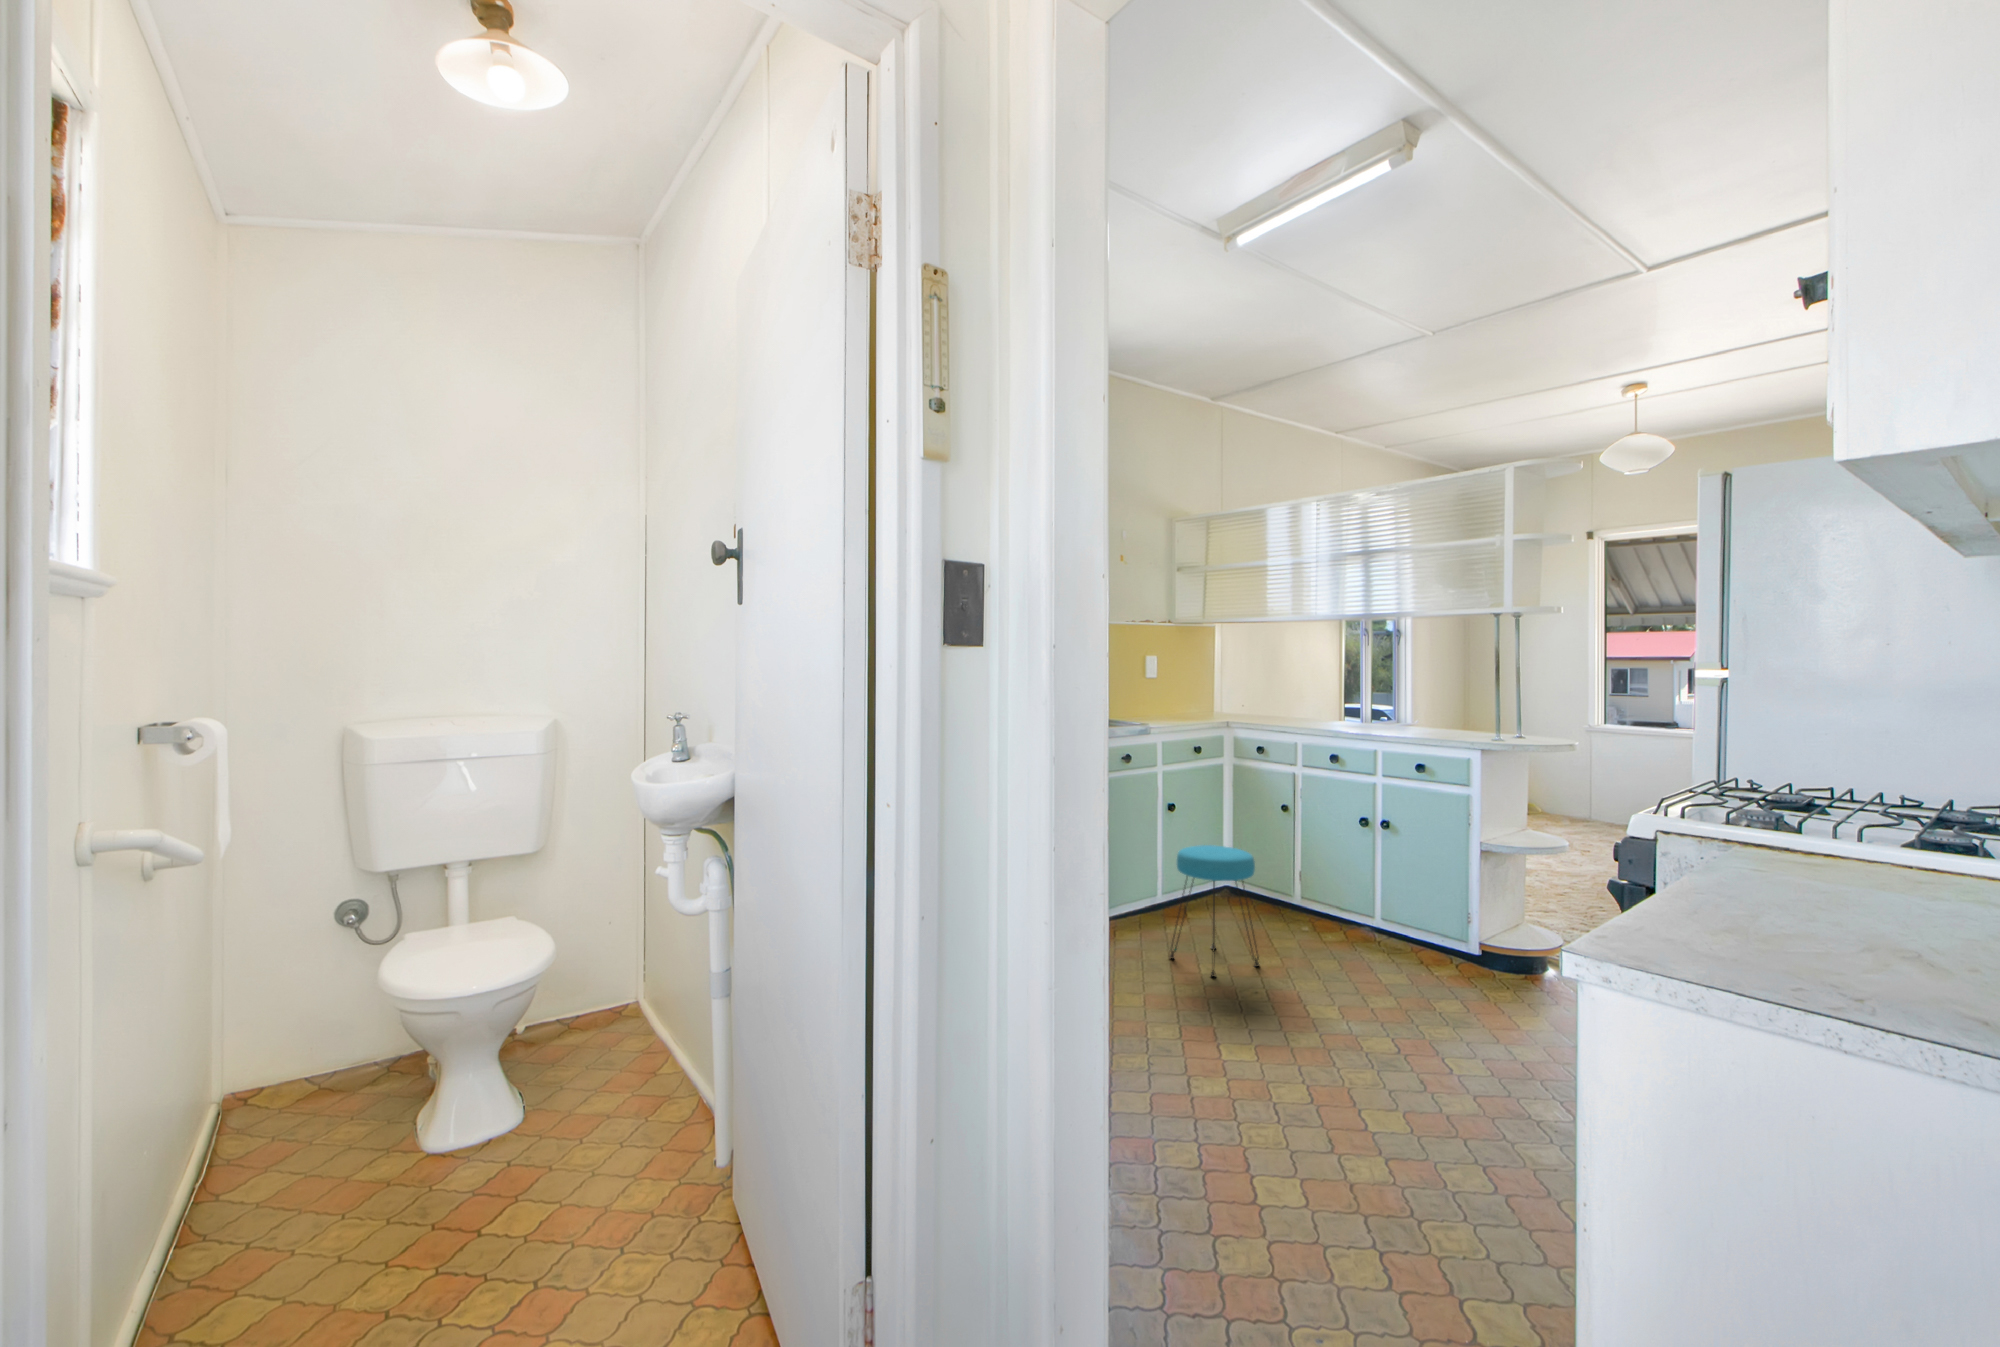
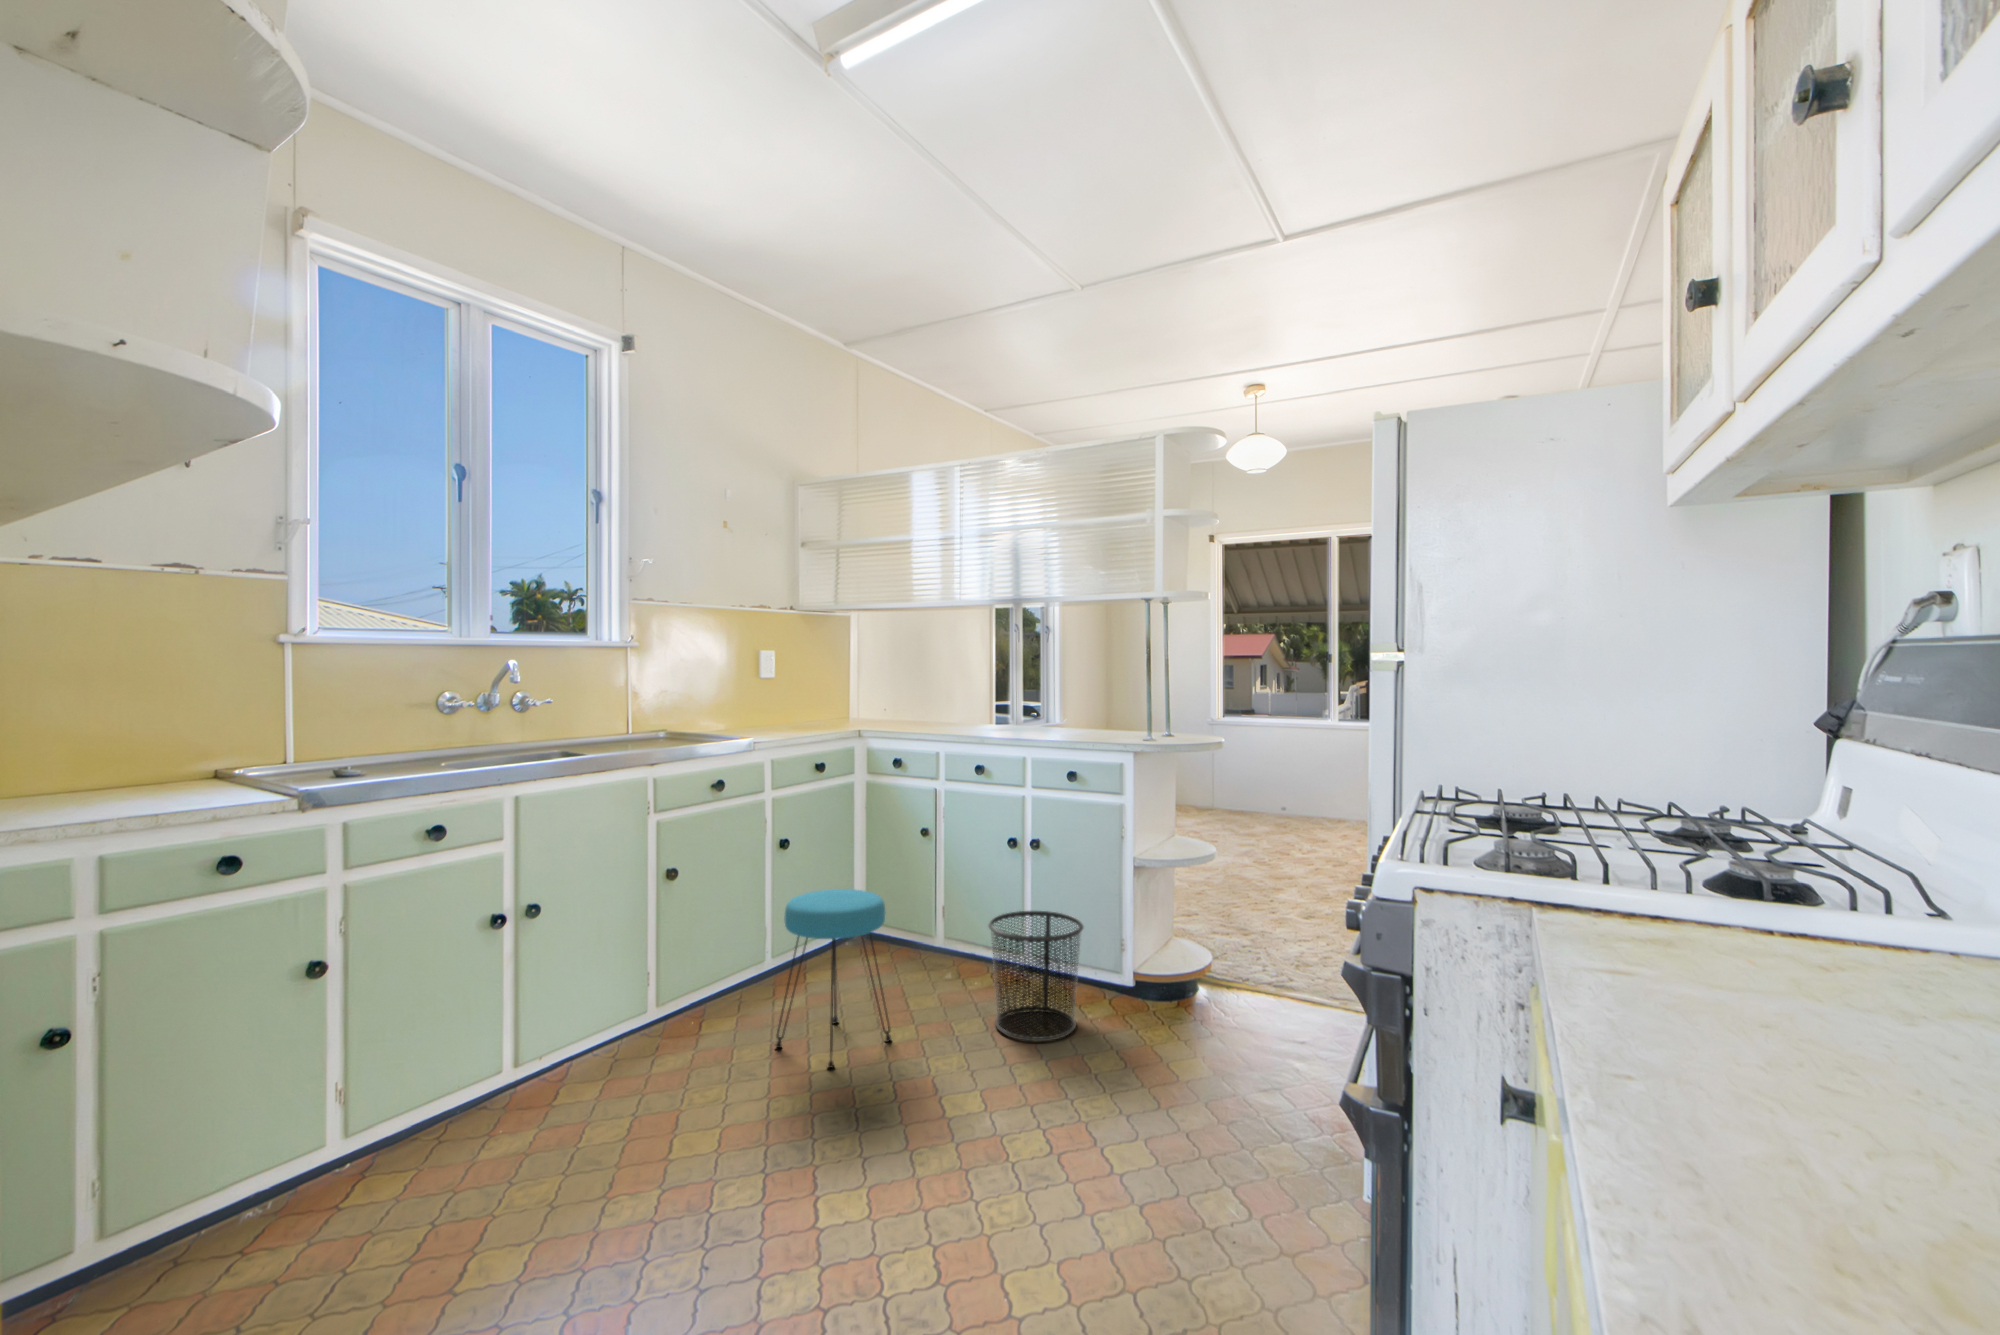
waste bin: none [1342,879,1429,985] -> present [989,911,1083,1041]

